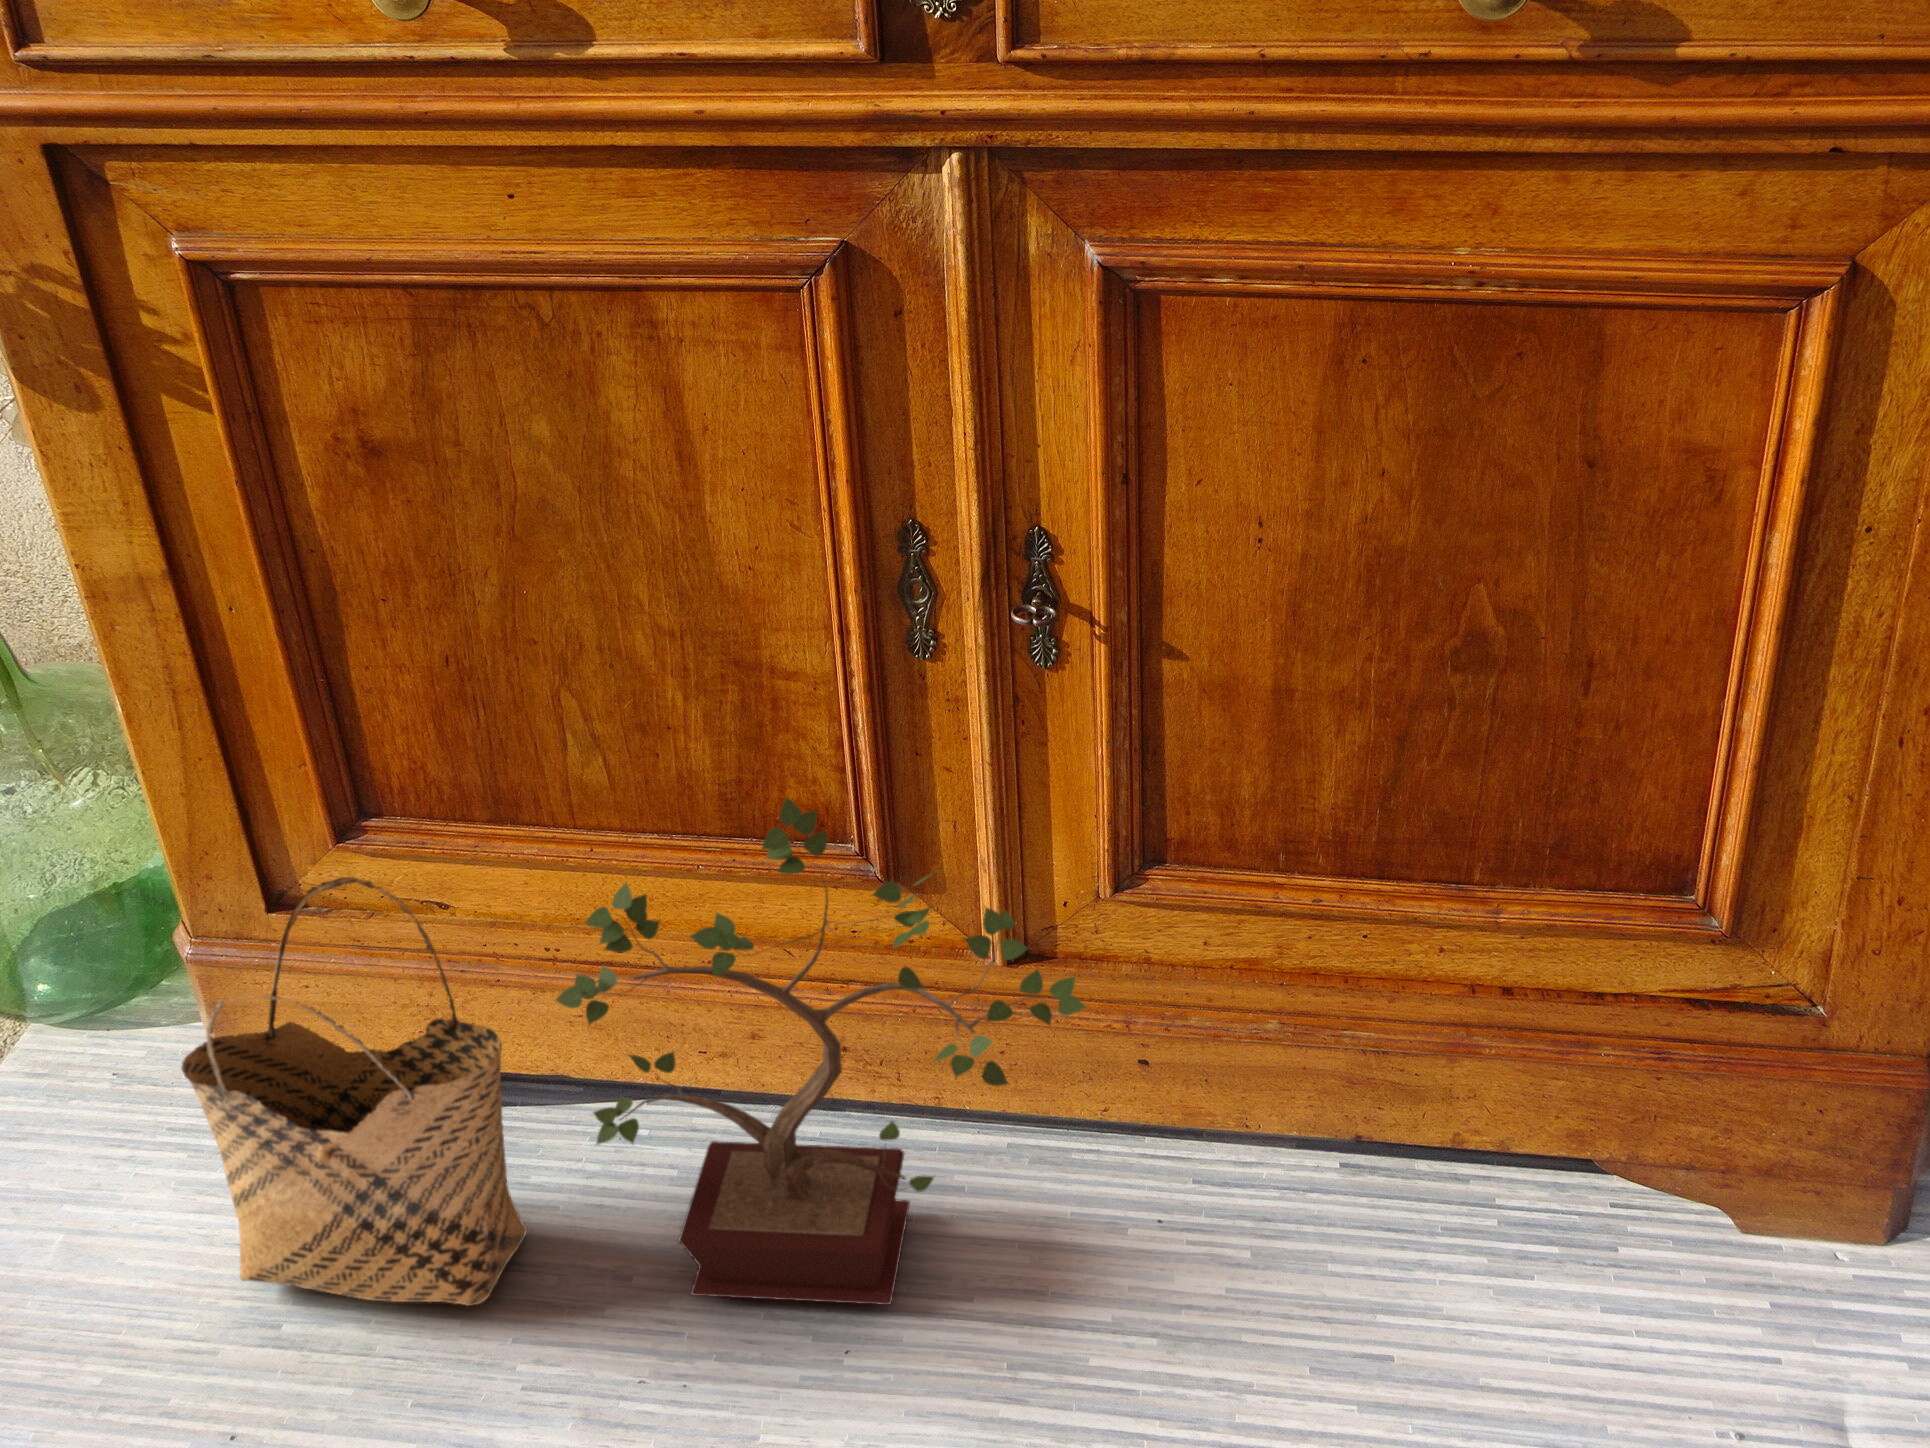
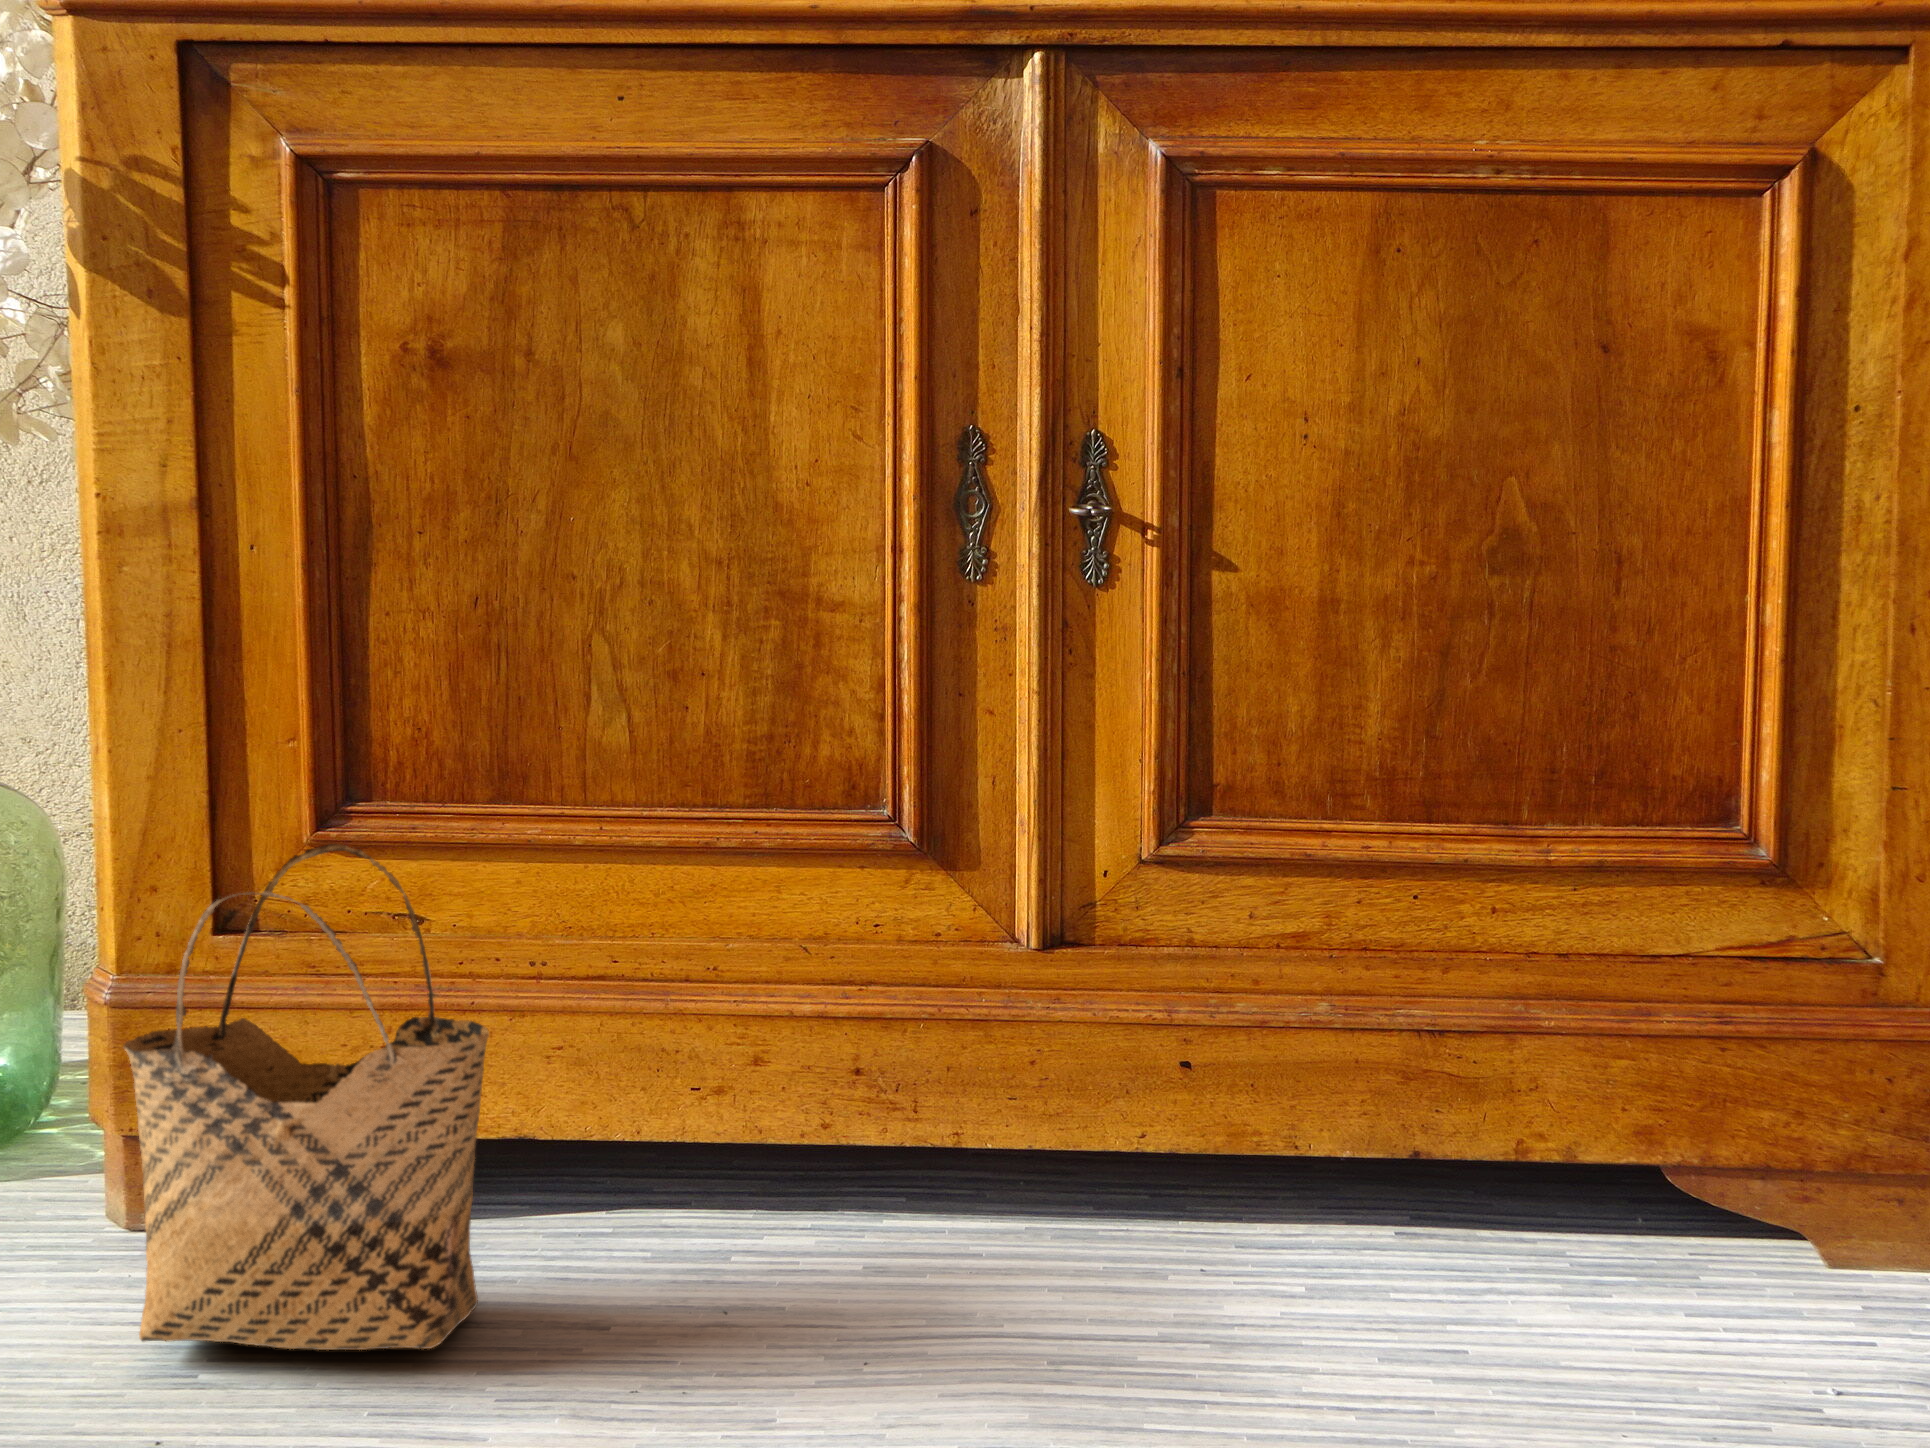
potted plant: present [555,797,1086,1305] -> none [567,708,1154,1345]

